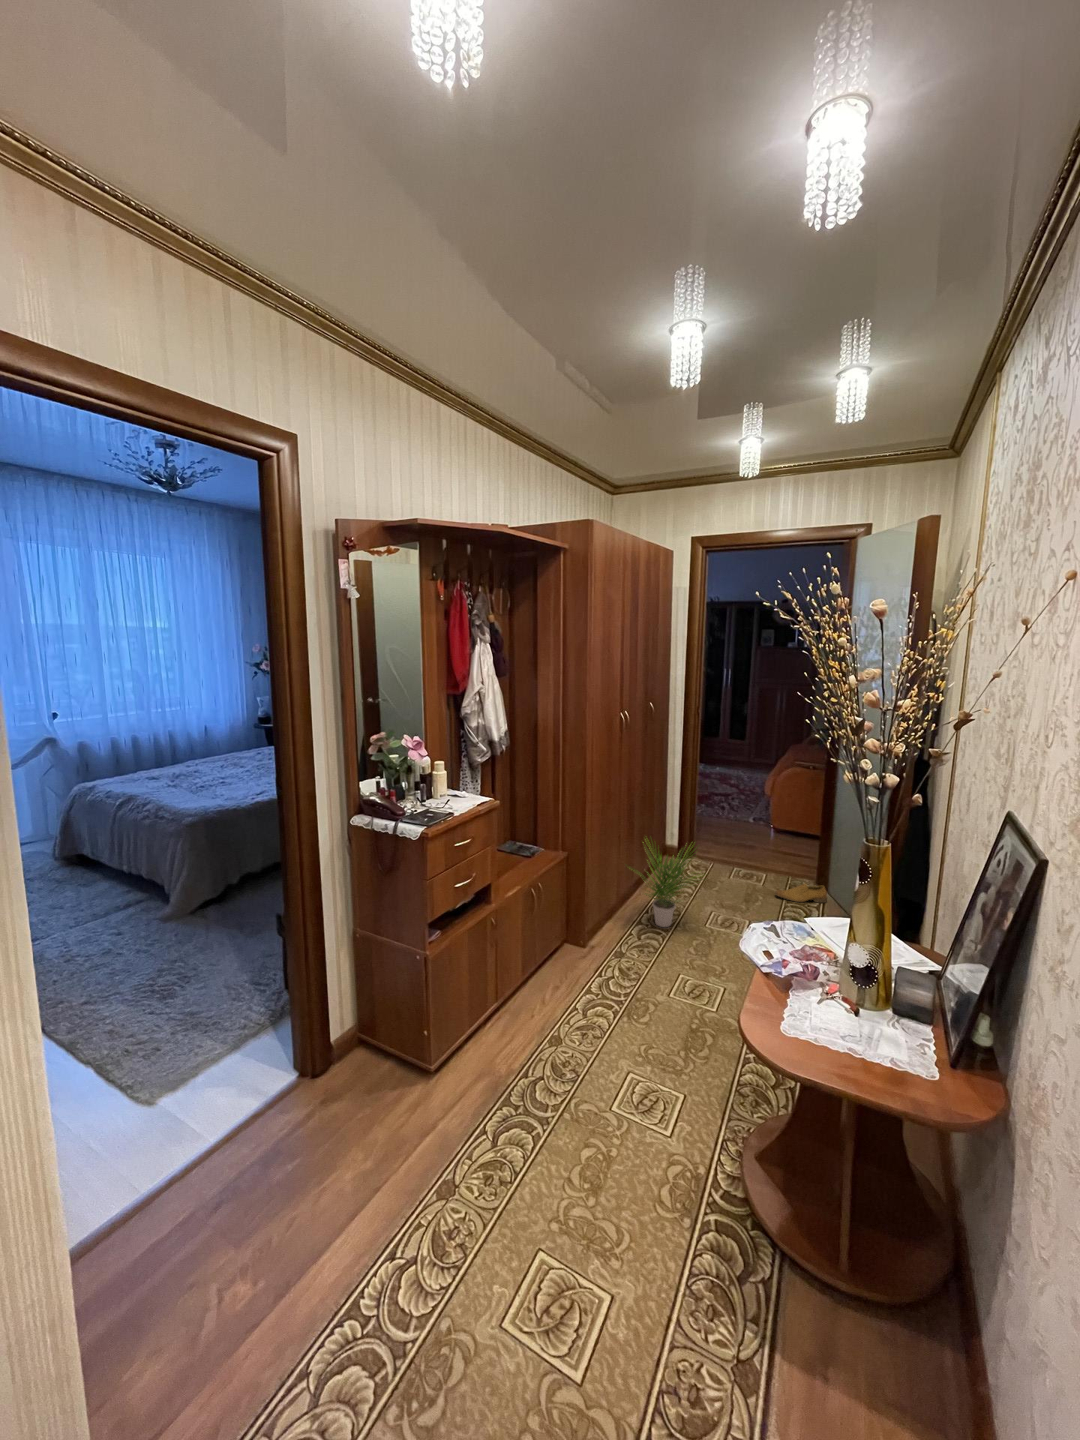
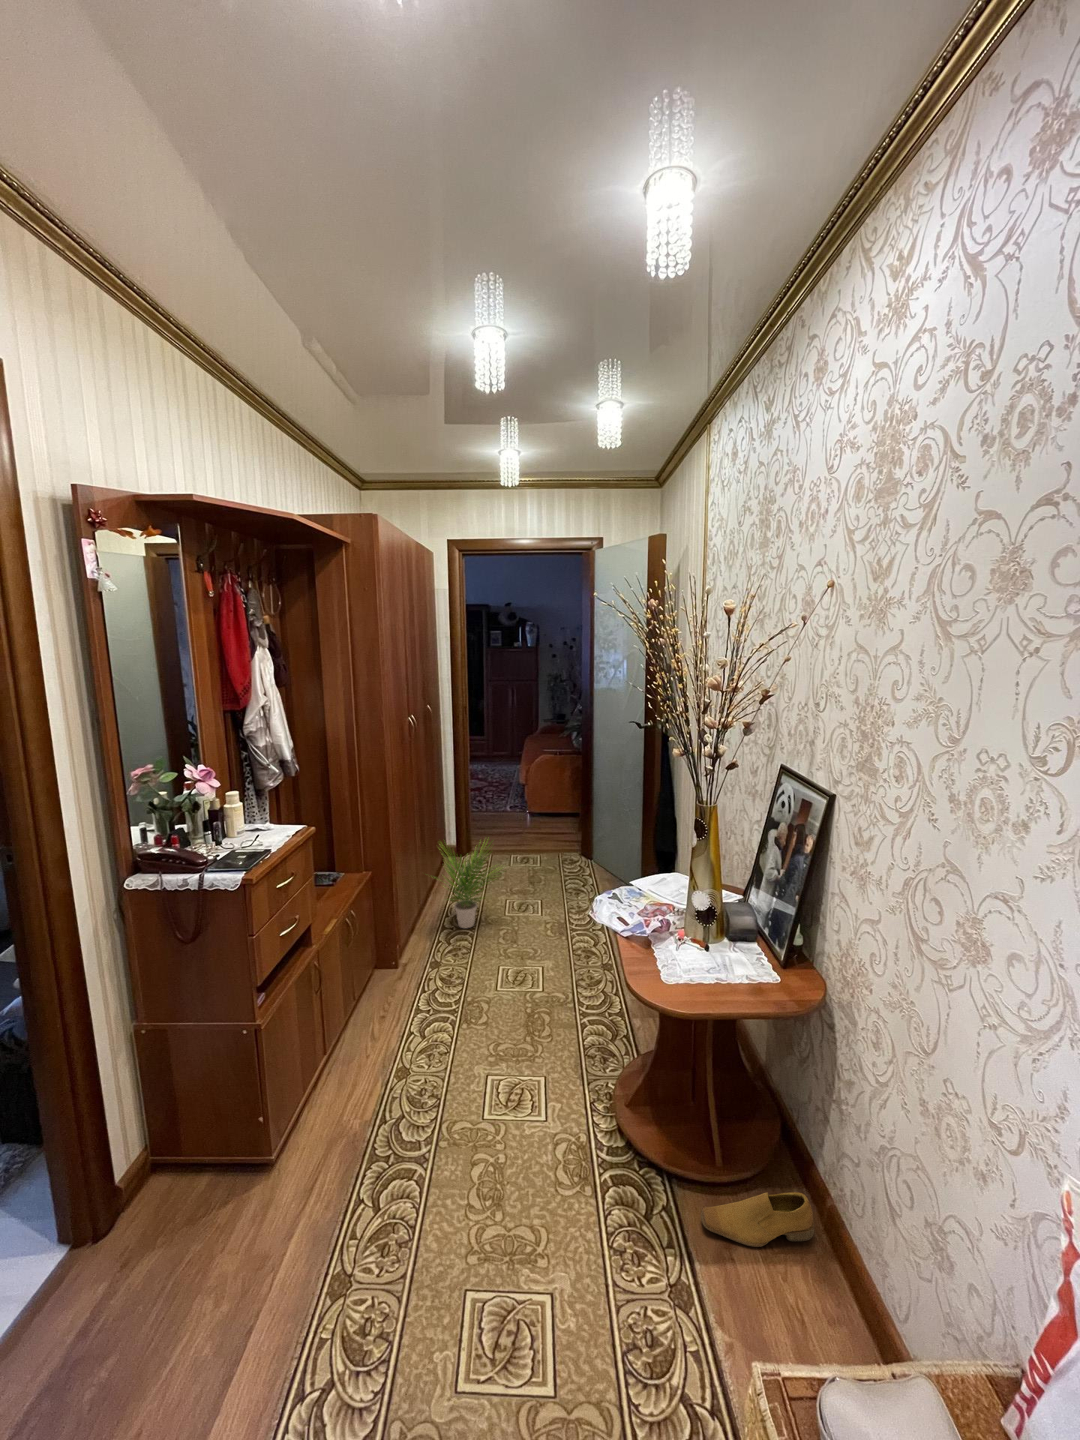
shoe: present [775,884,827,903] -> present [701,1192,814,1247]

